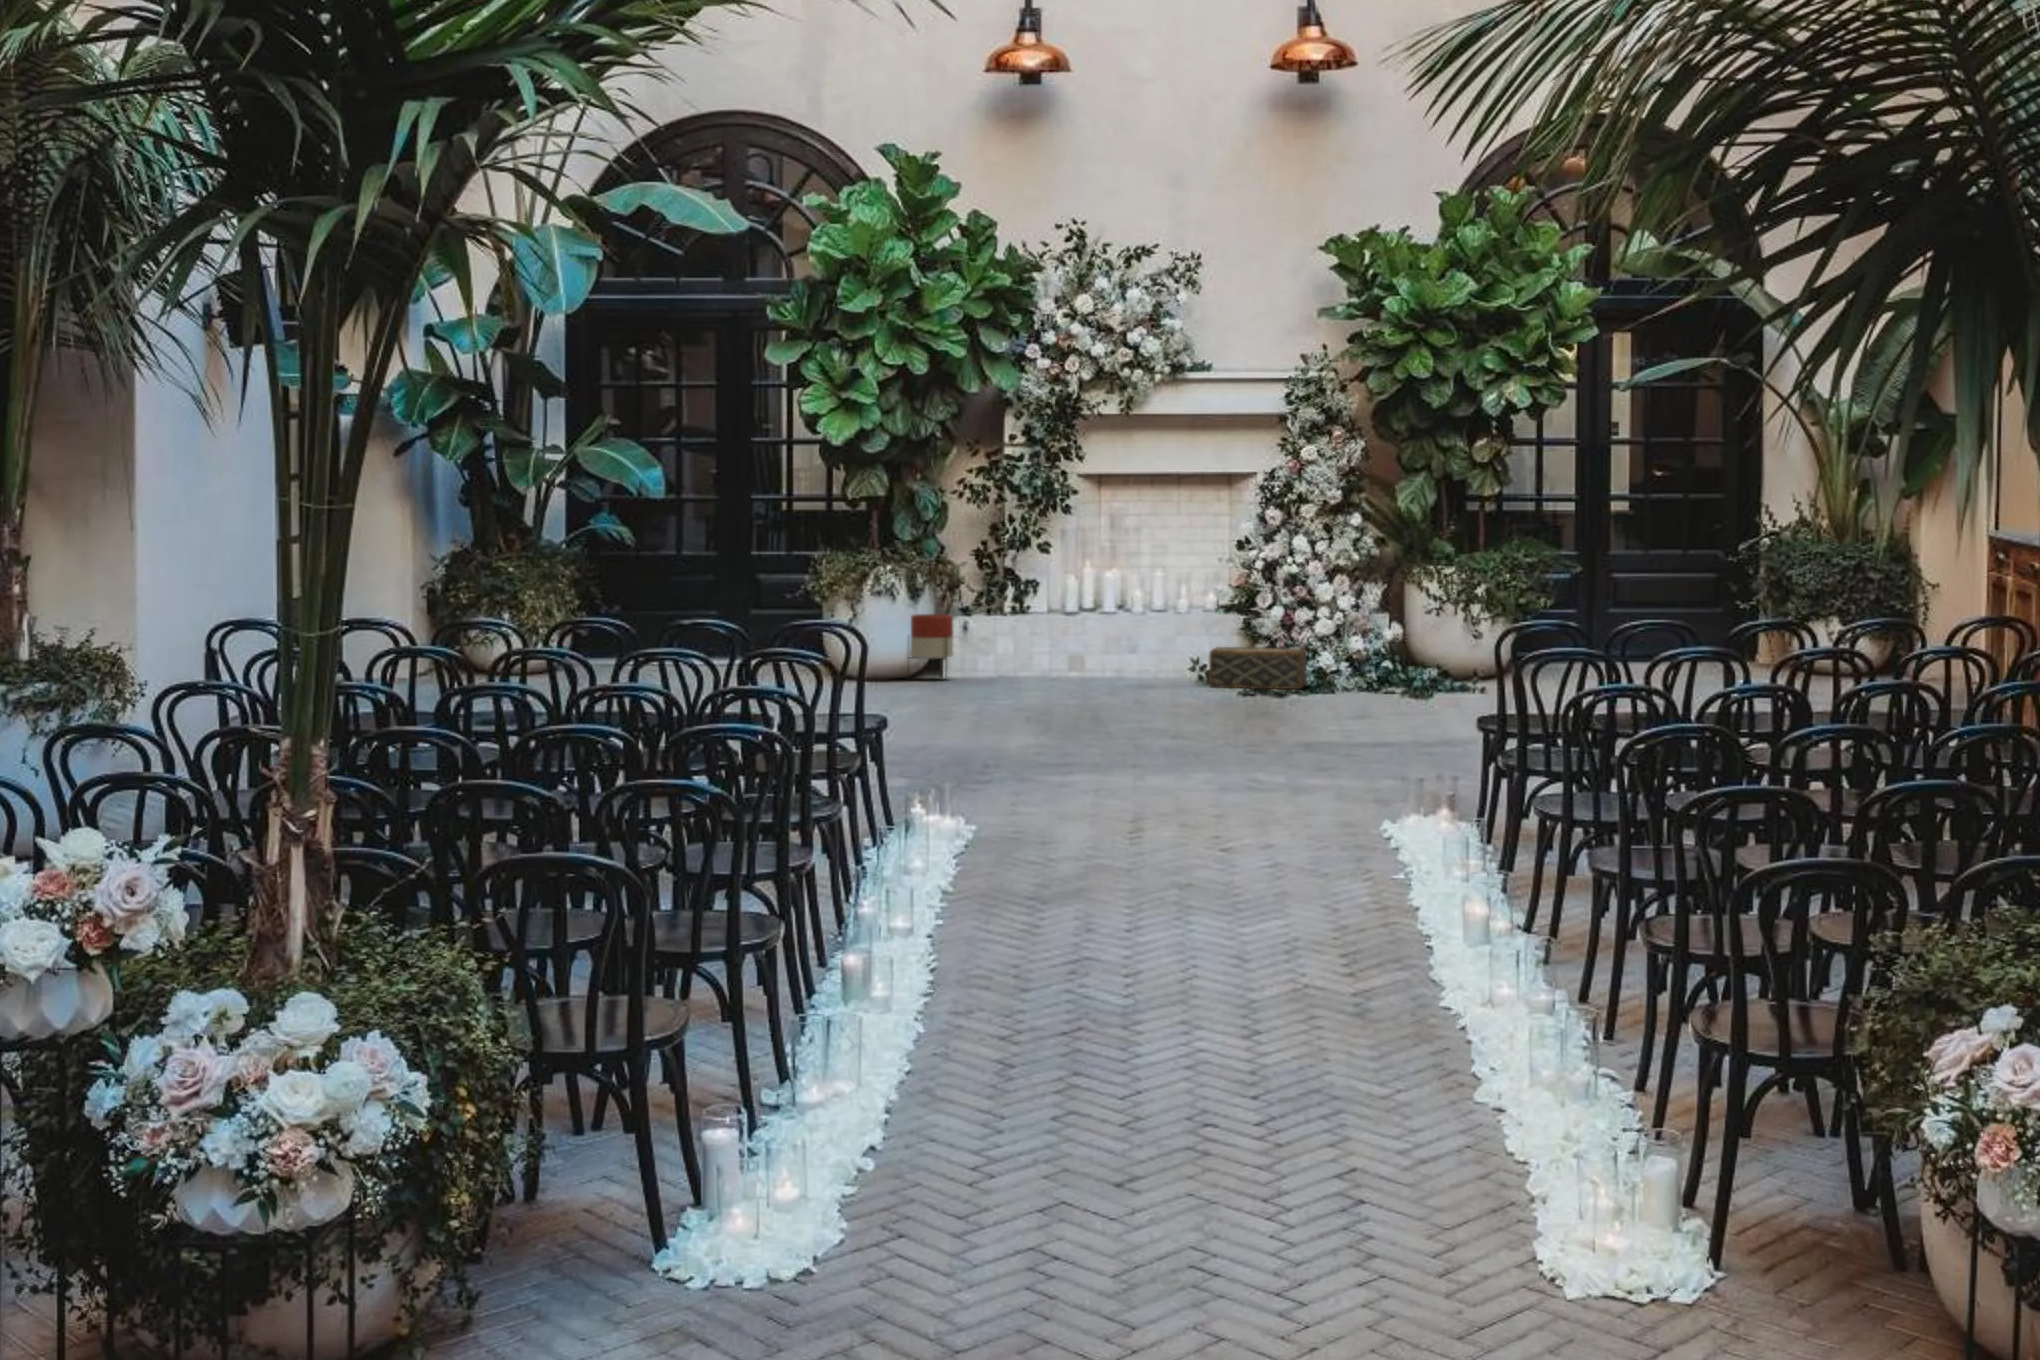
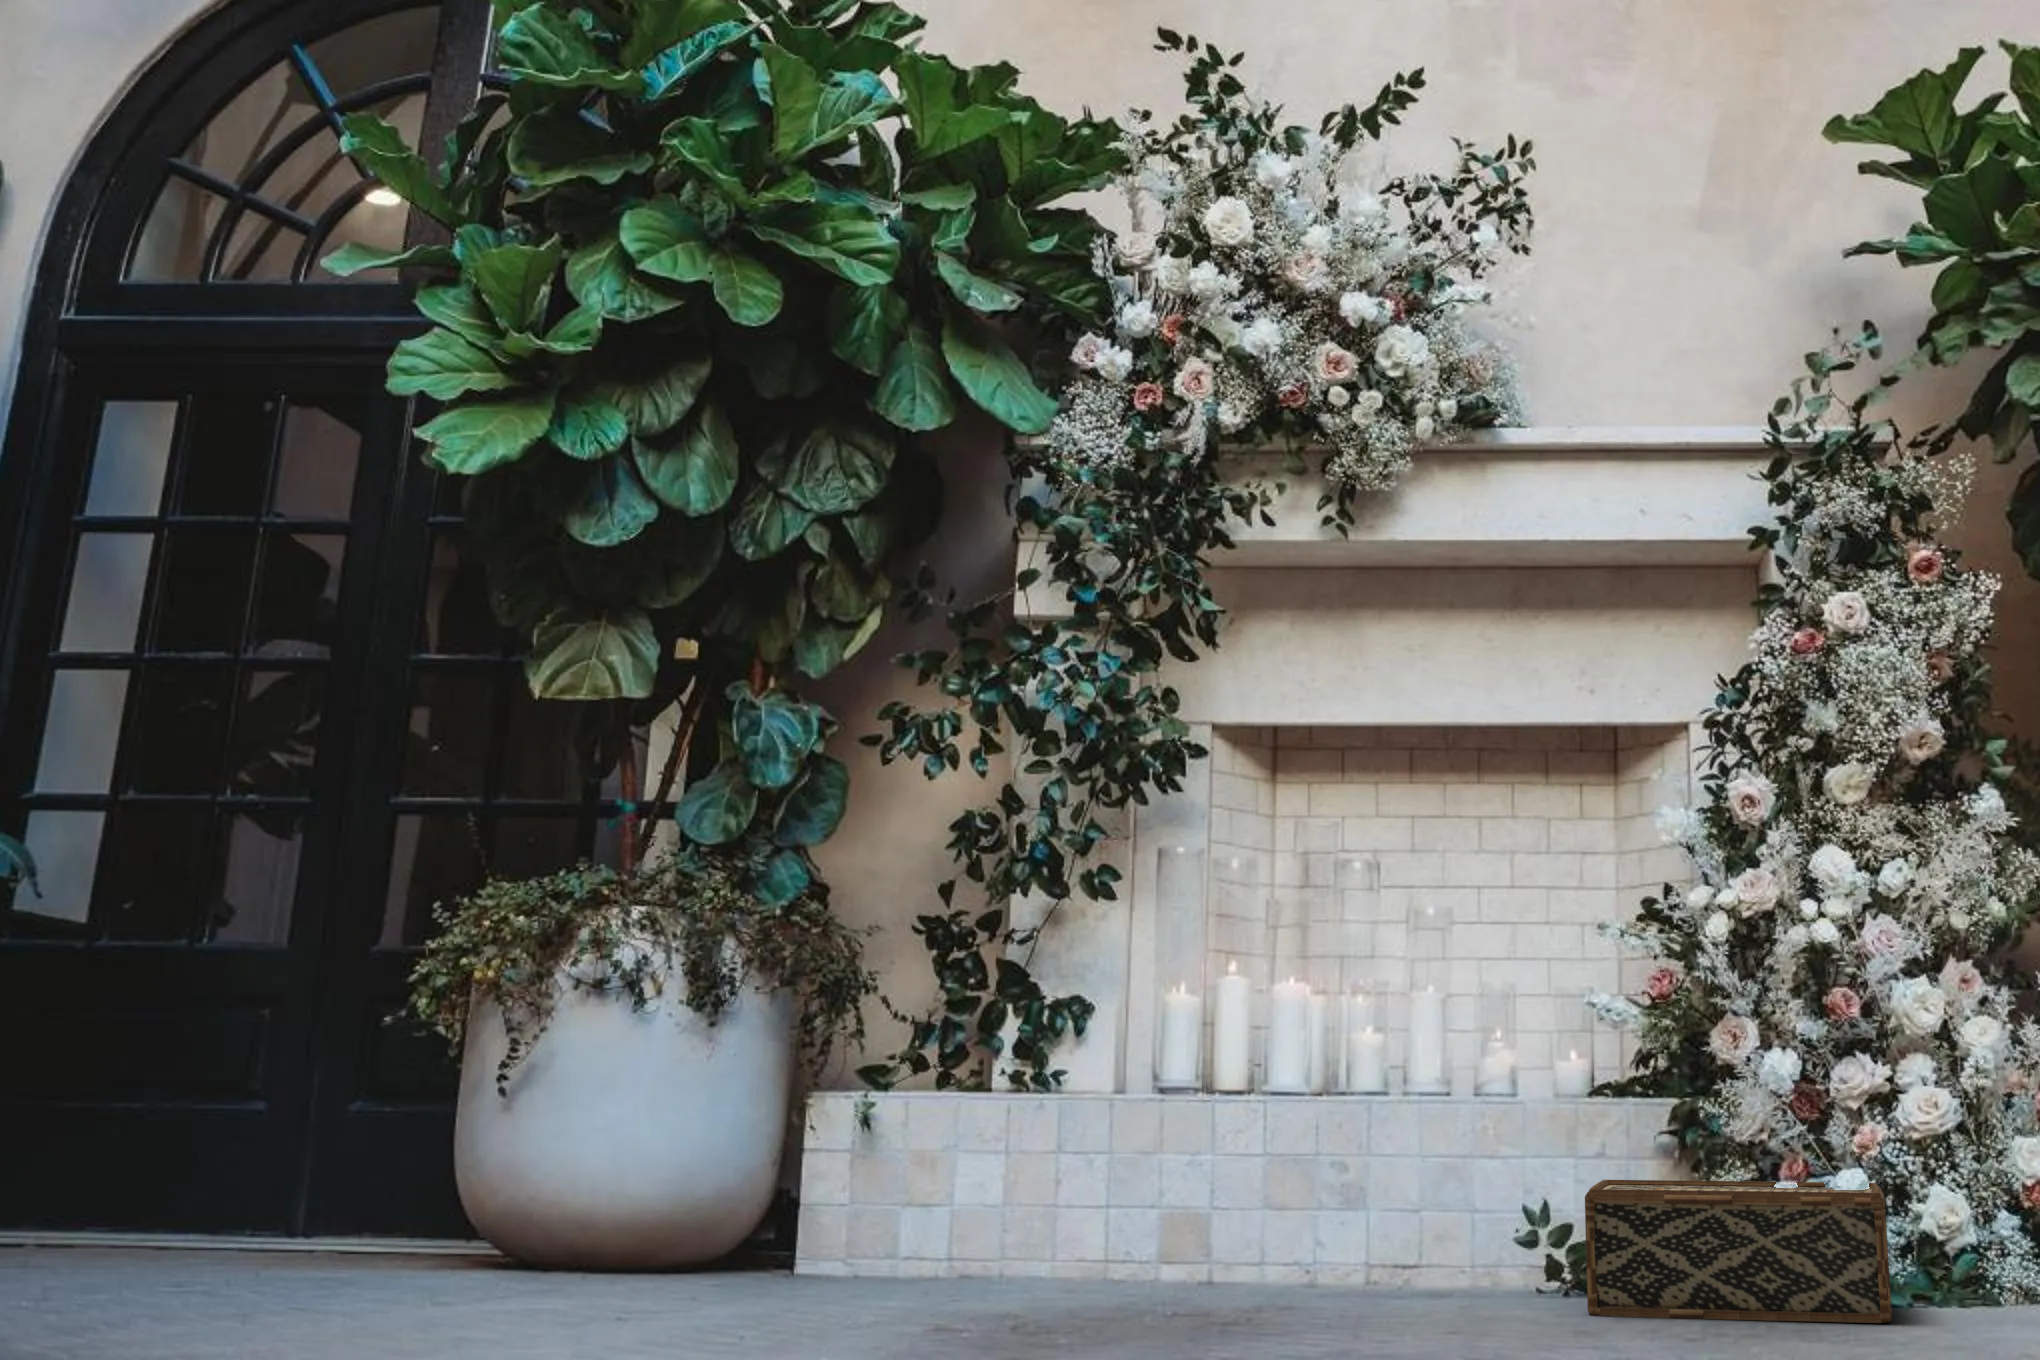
planter: present [909,614,953,668] -> none [661,1081,817,1293]

